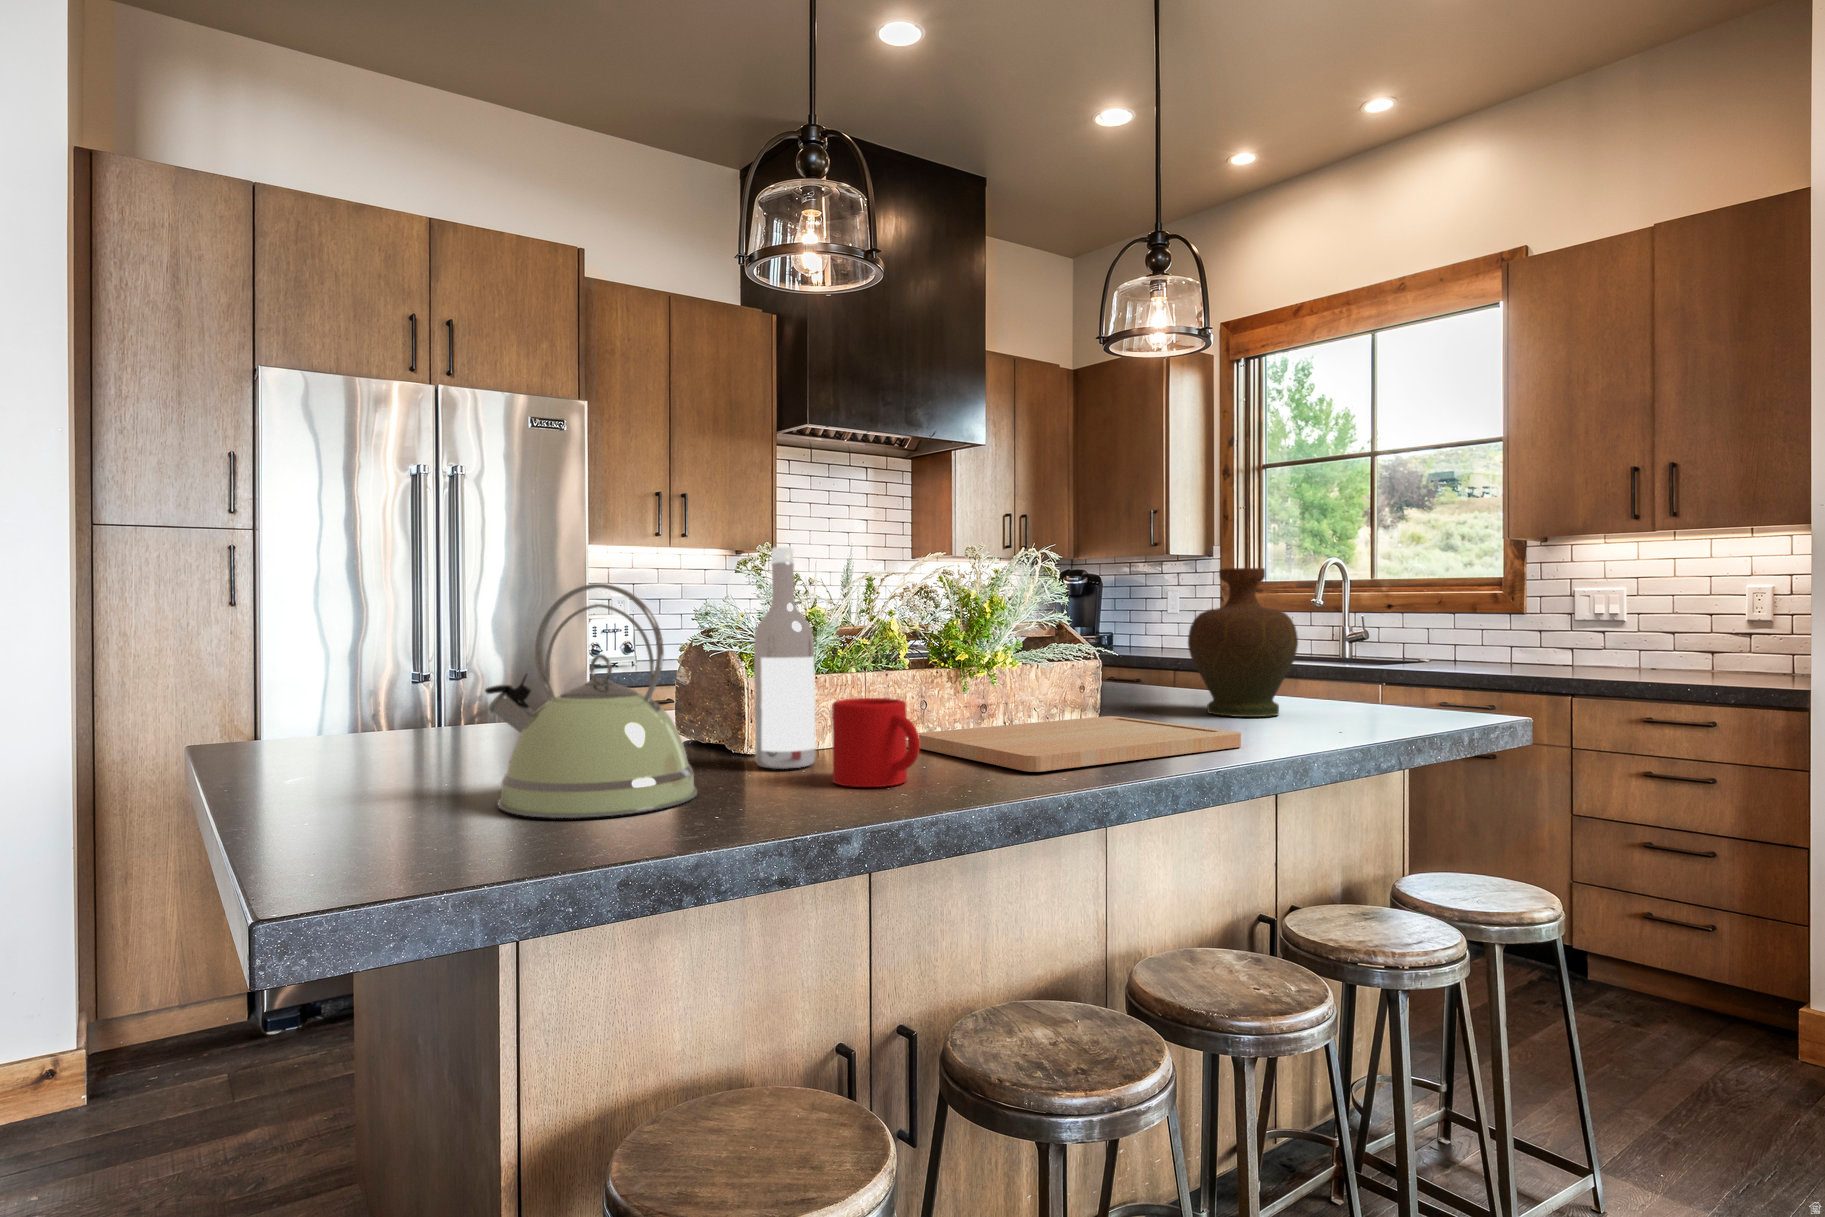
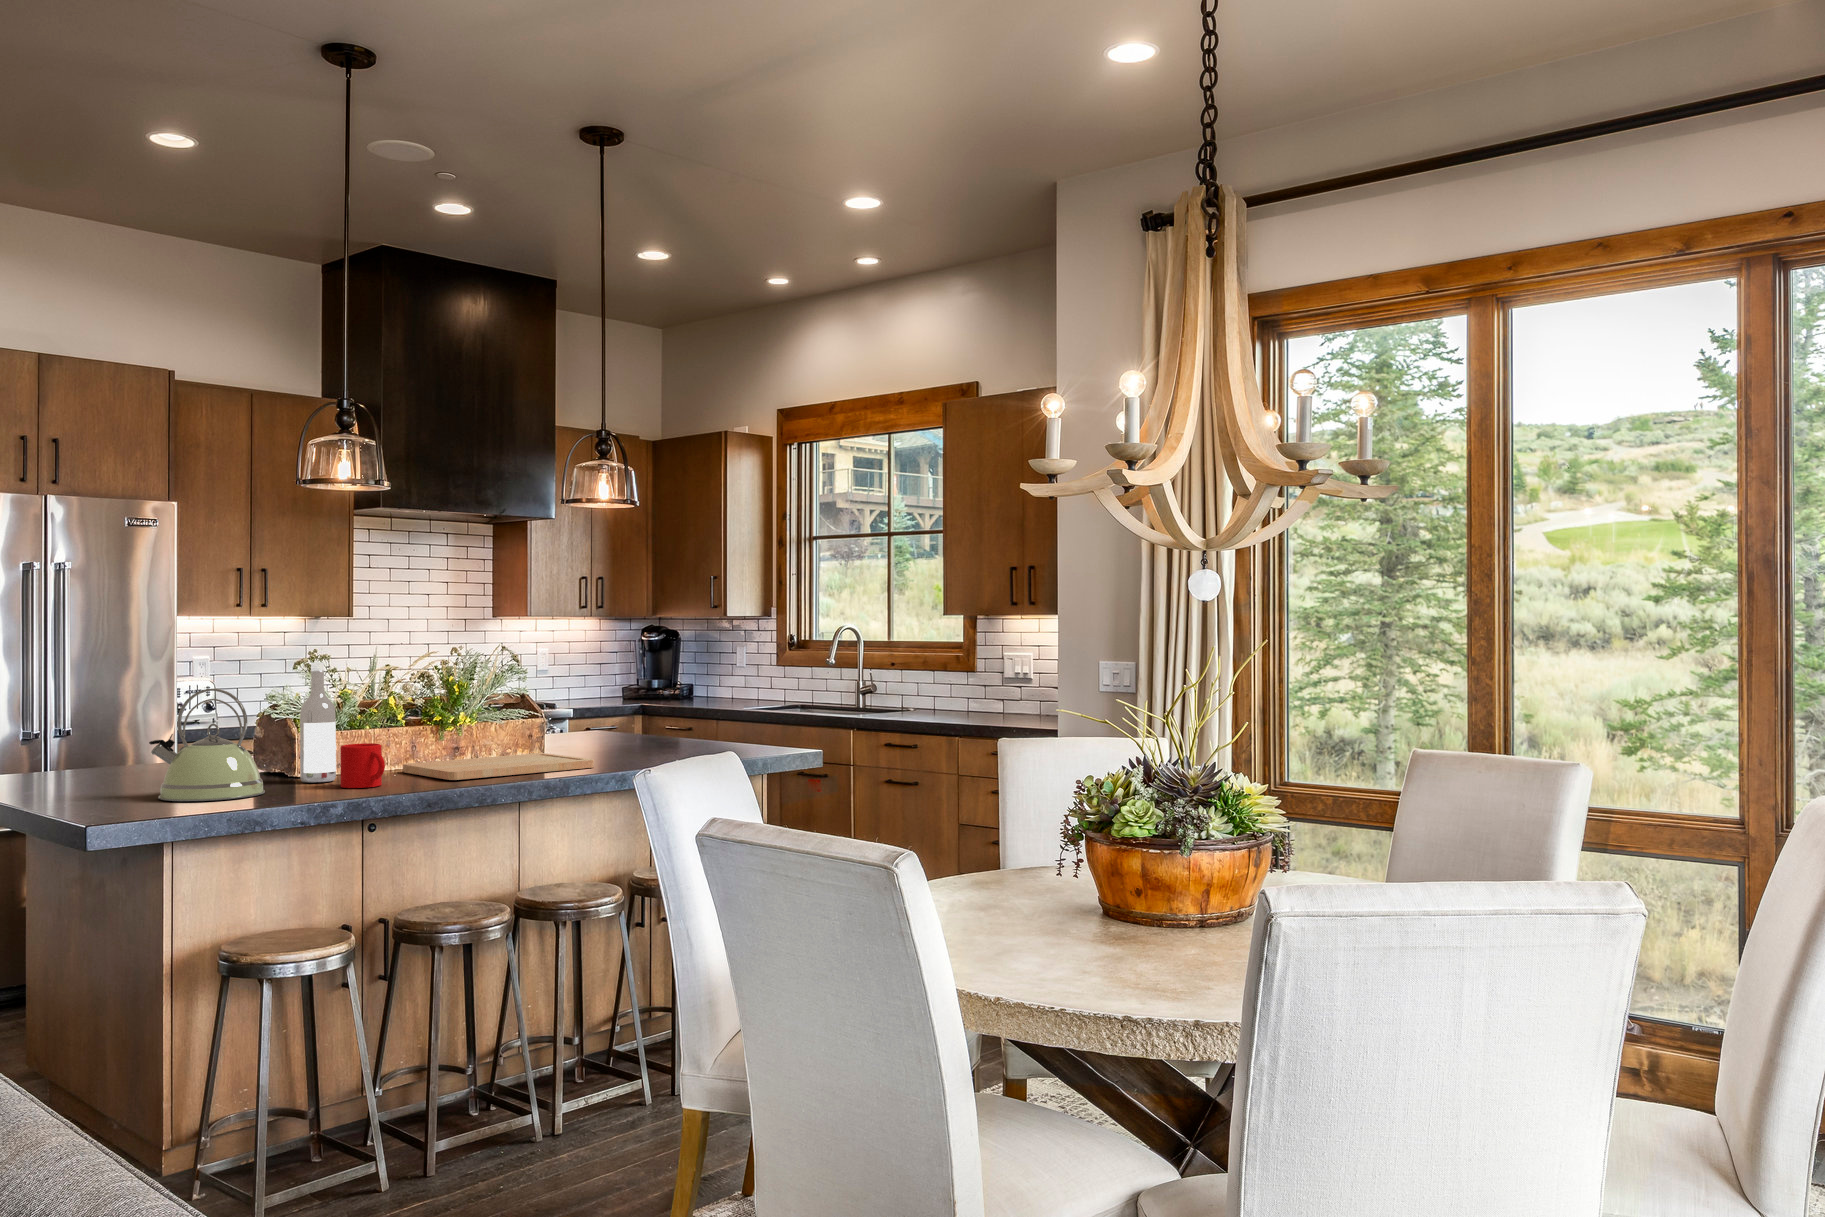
decorative vase: present [1188,568,1298,717] -> none [608,659,677,753]

